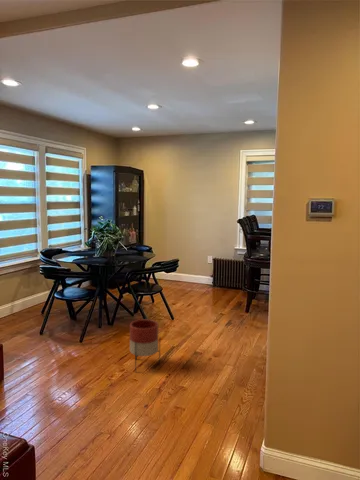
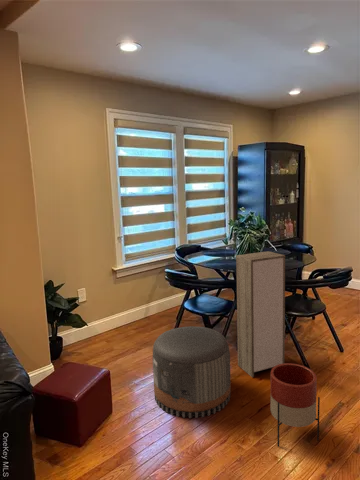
storage cabinet: none [100,249,135,341] -> present [236,251,285,377]
pouf: none [38,306,99,370] -> present [153,326,231,418]

